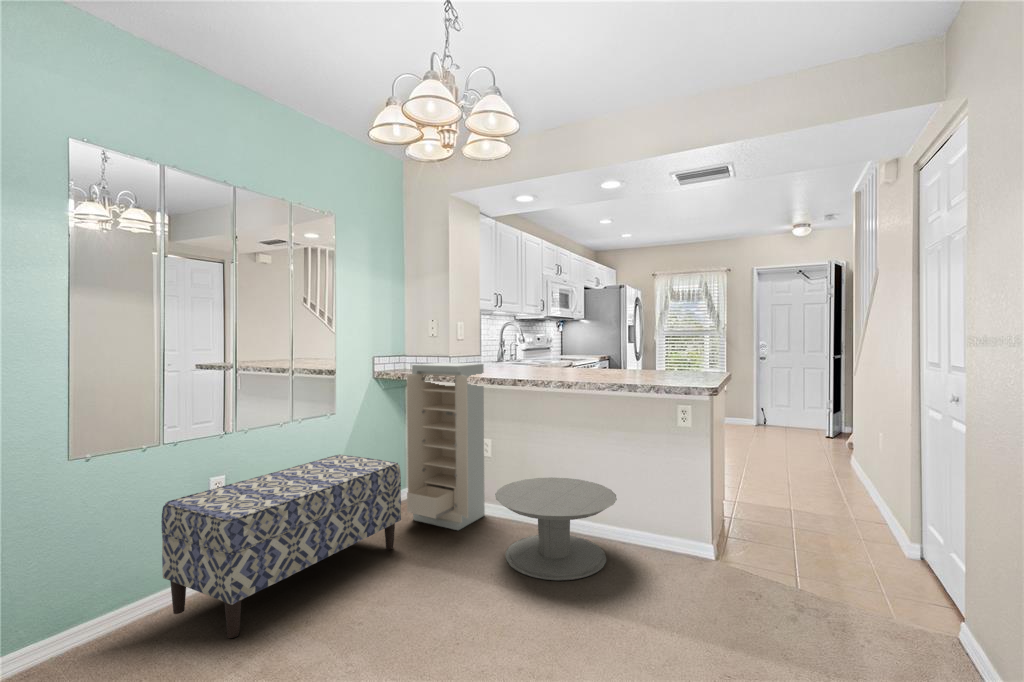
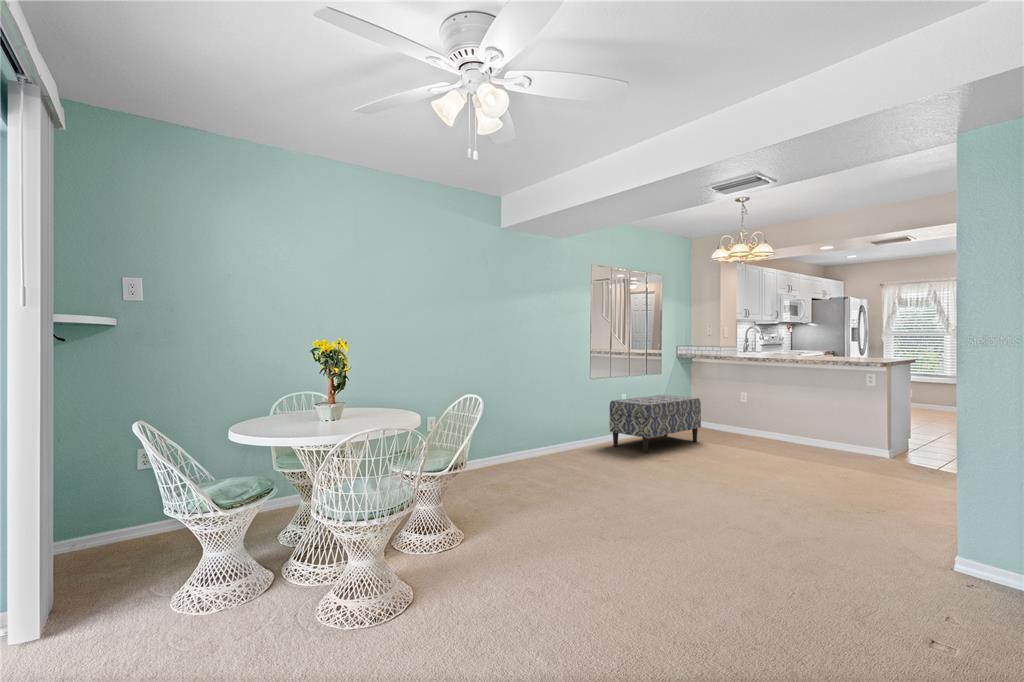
storage cabinet: present [407,363,485,530] -> none [700,350,743,439]
side table: present [495,477,617,580] -> none [755,413,827,456]

